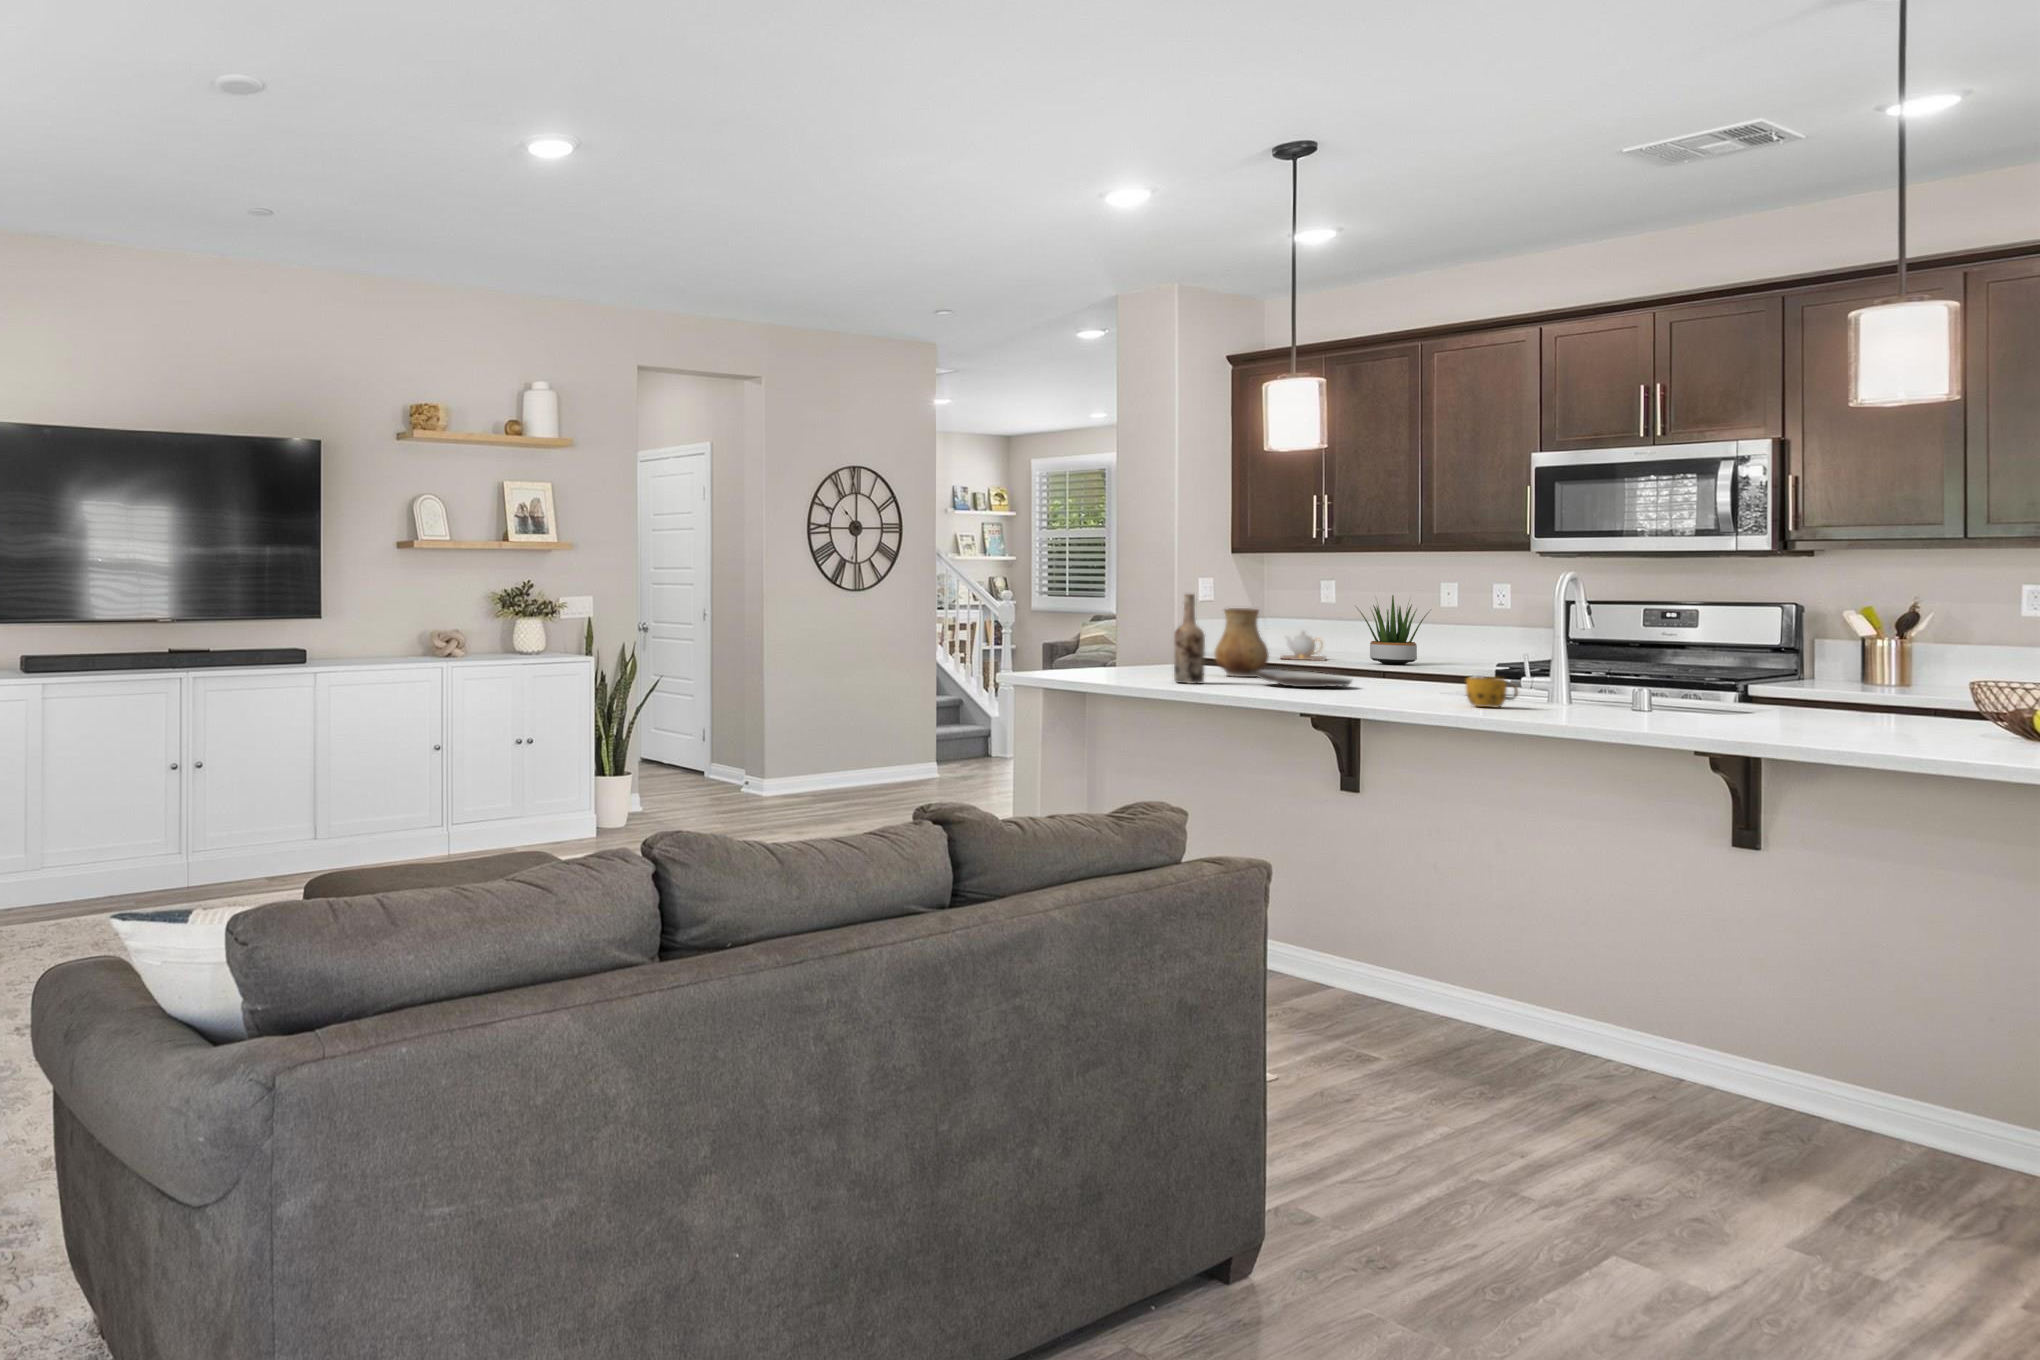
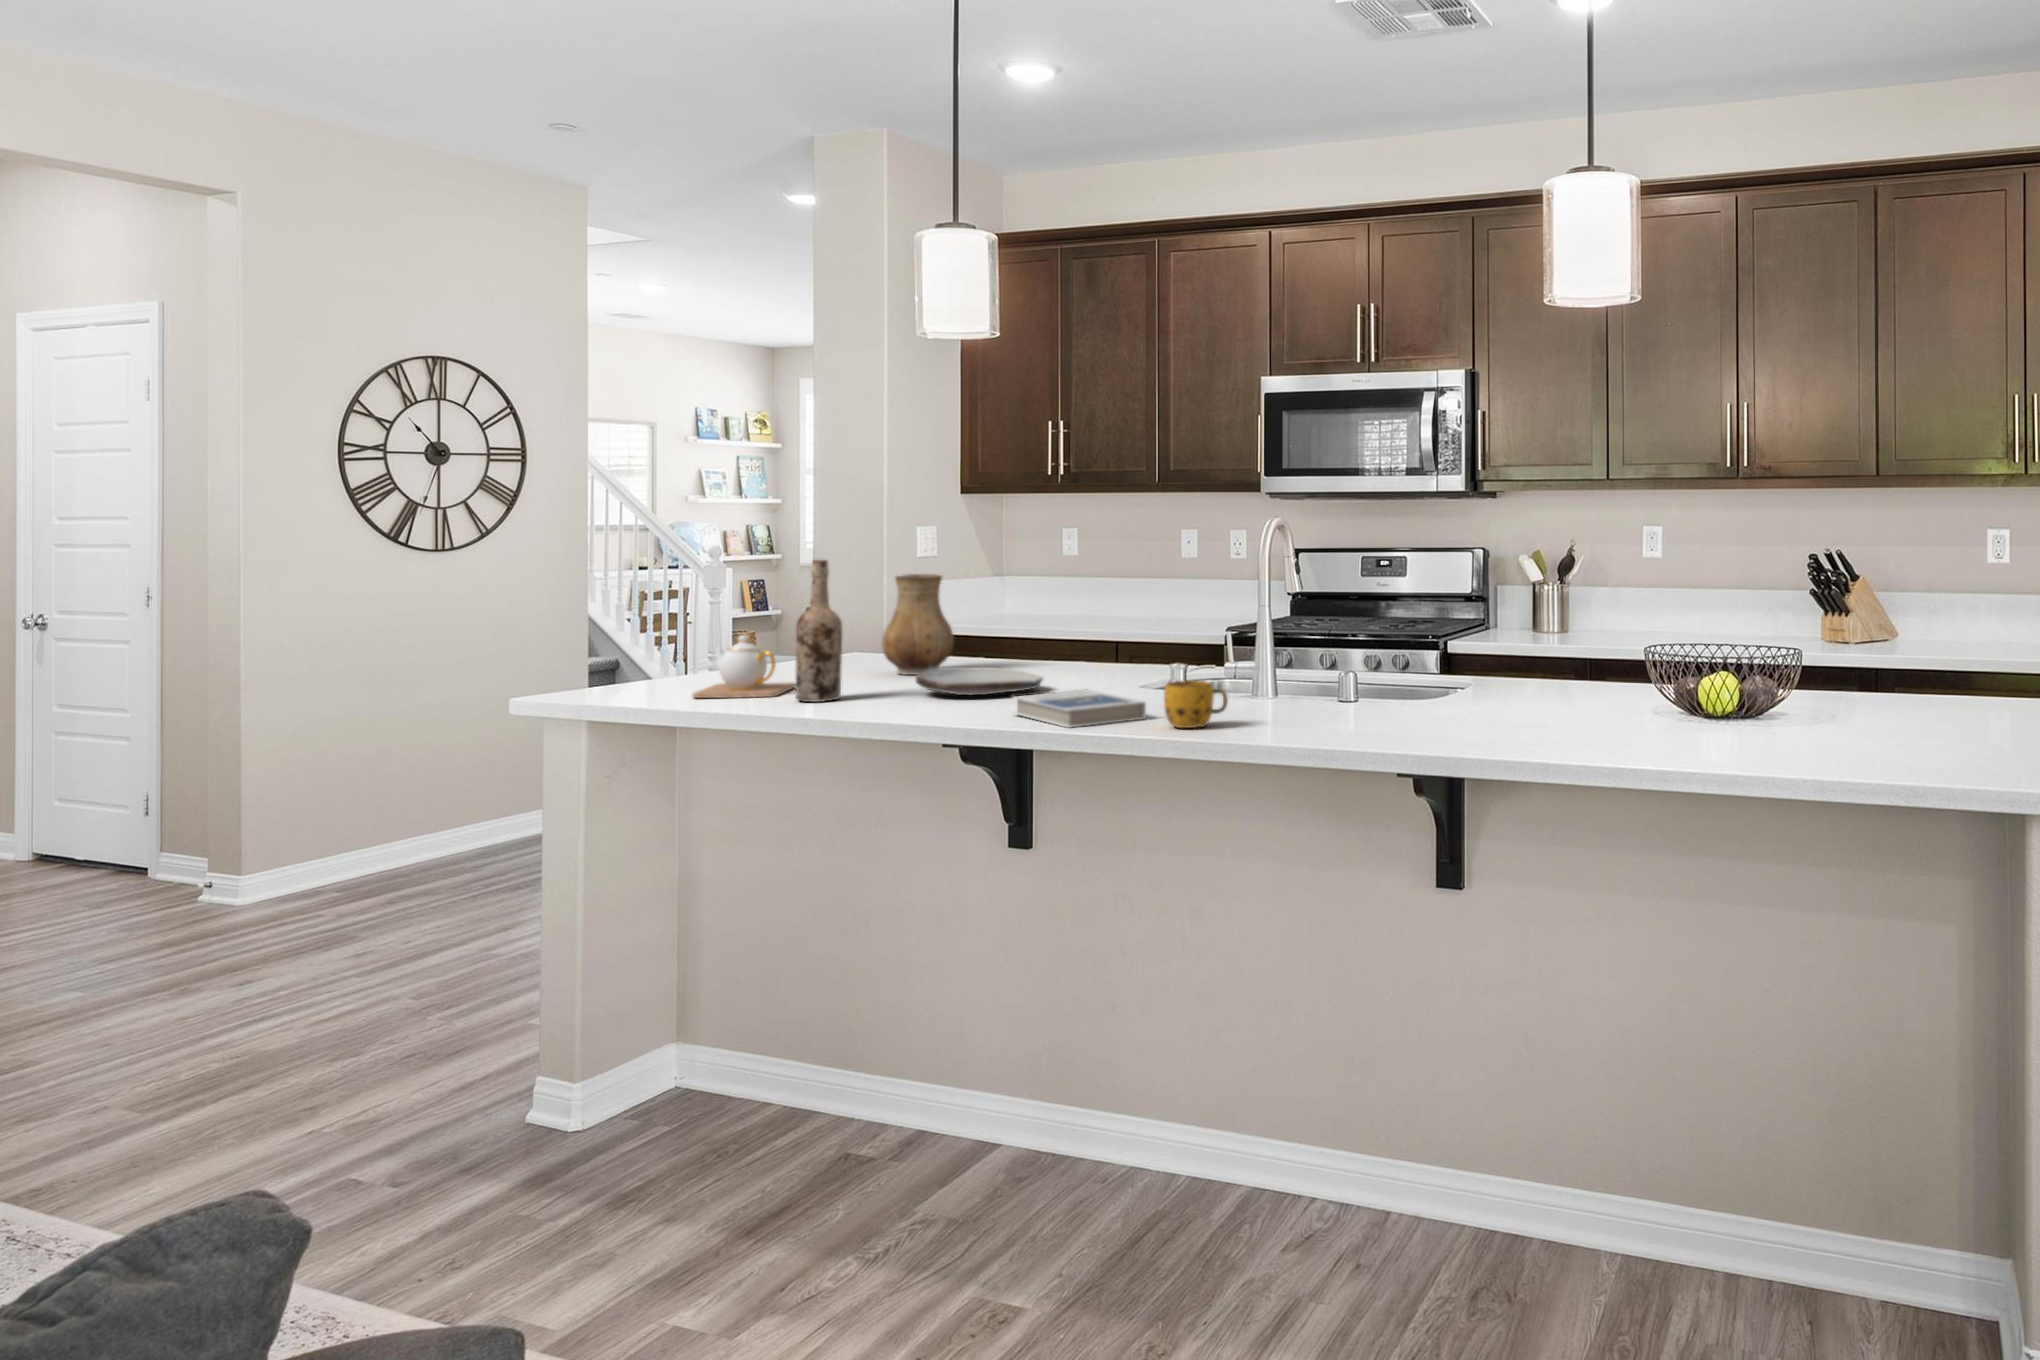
potted plant: present [1356,595,1429,665] -> none [1084,544,1167,629]
teapot: present [1281,631,1326,661] -> present [693,635,796,698]
hardback book: none [1341,684,1449,703] -> present [1015,690,1146,728]

